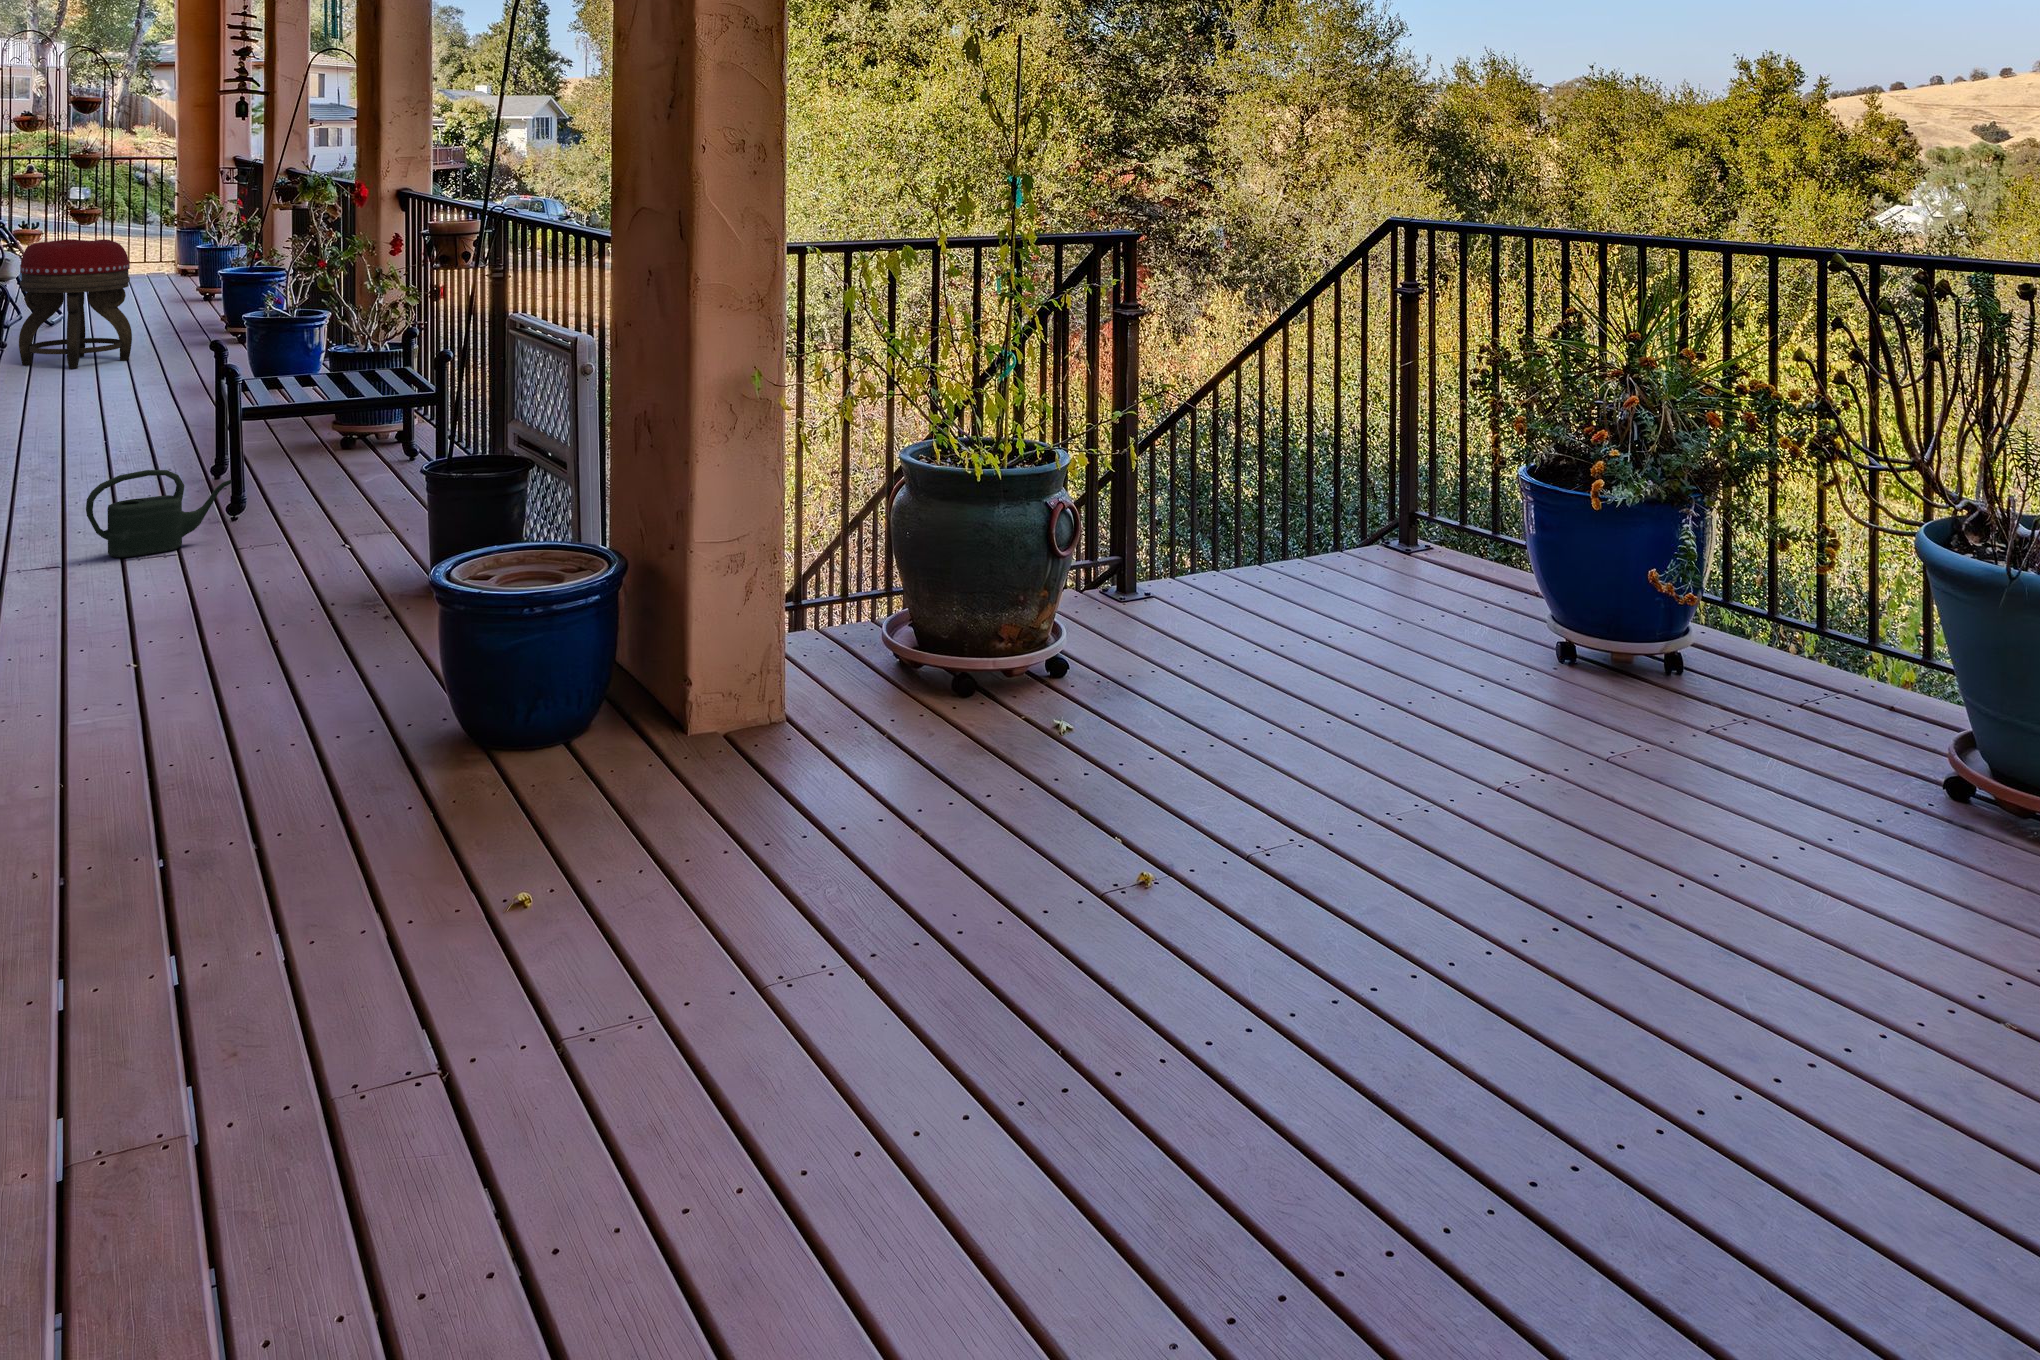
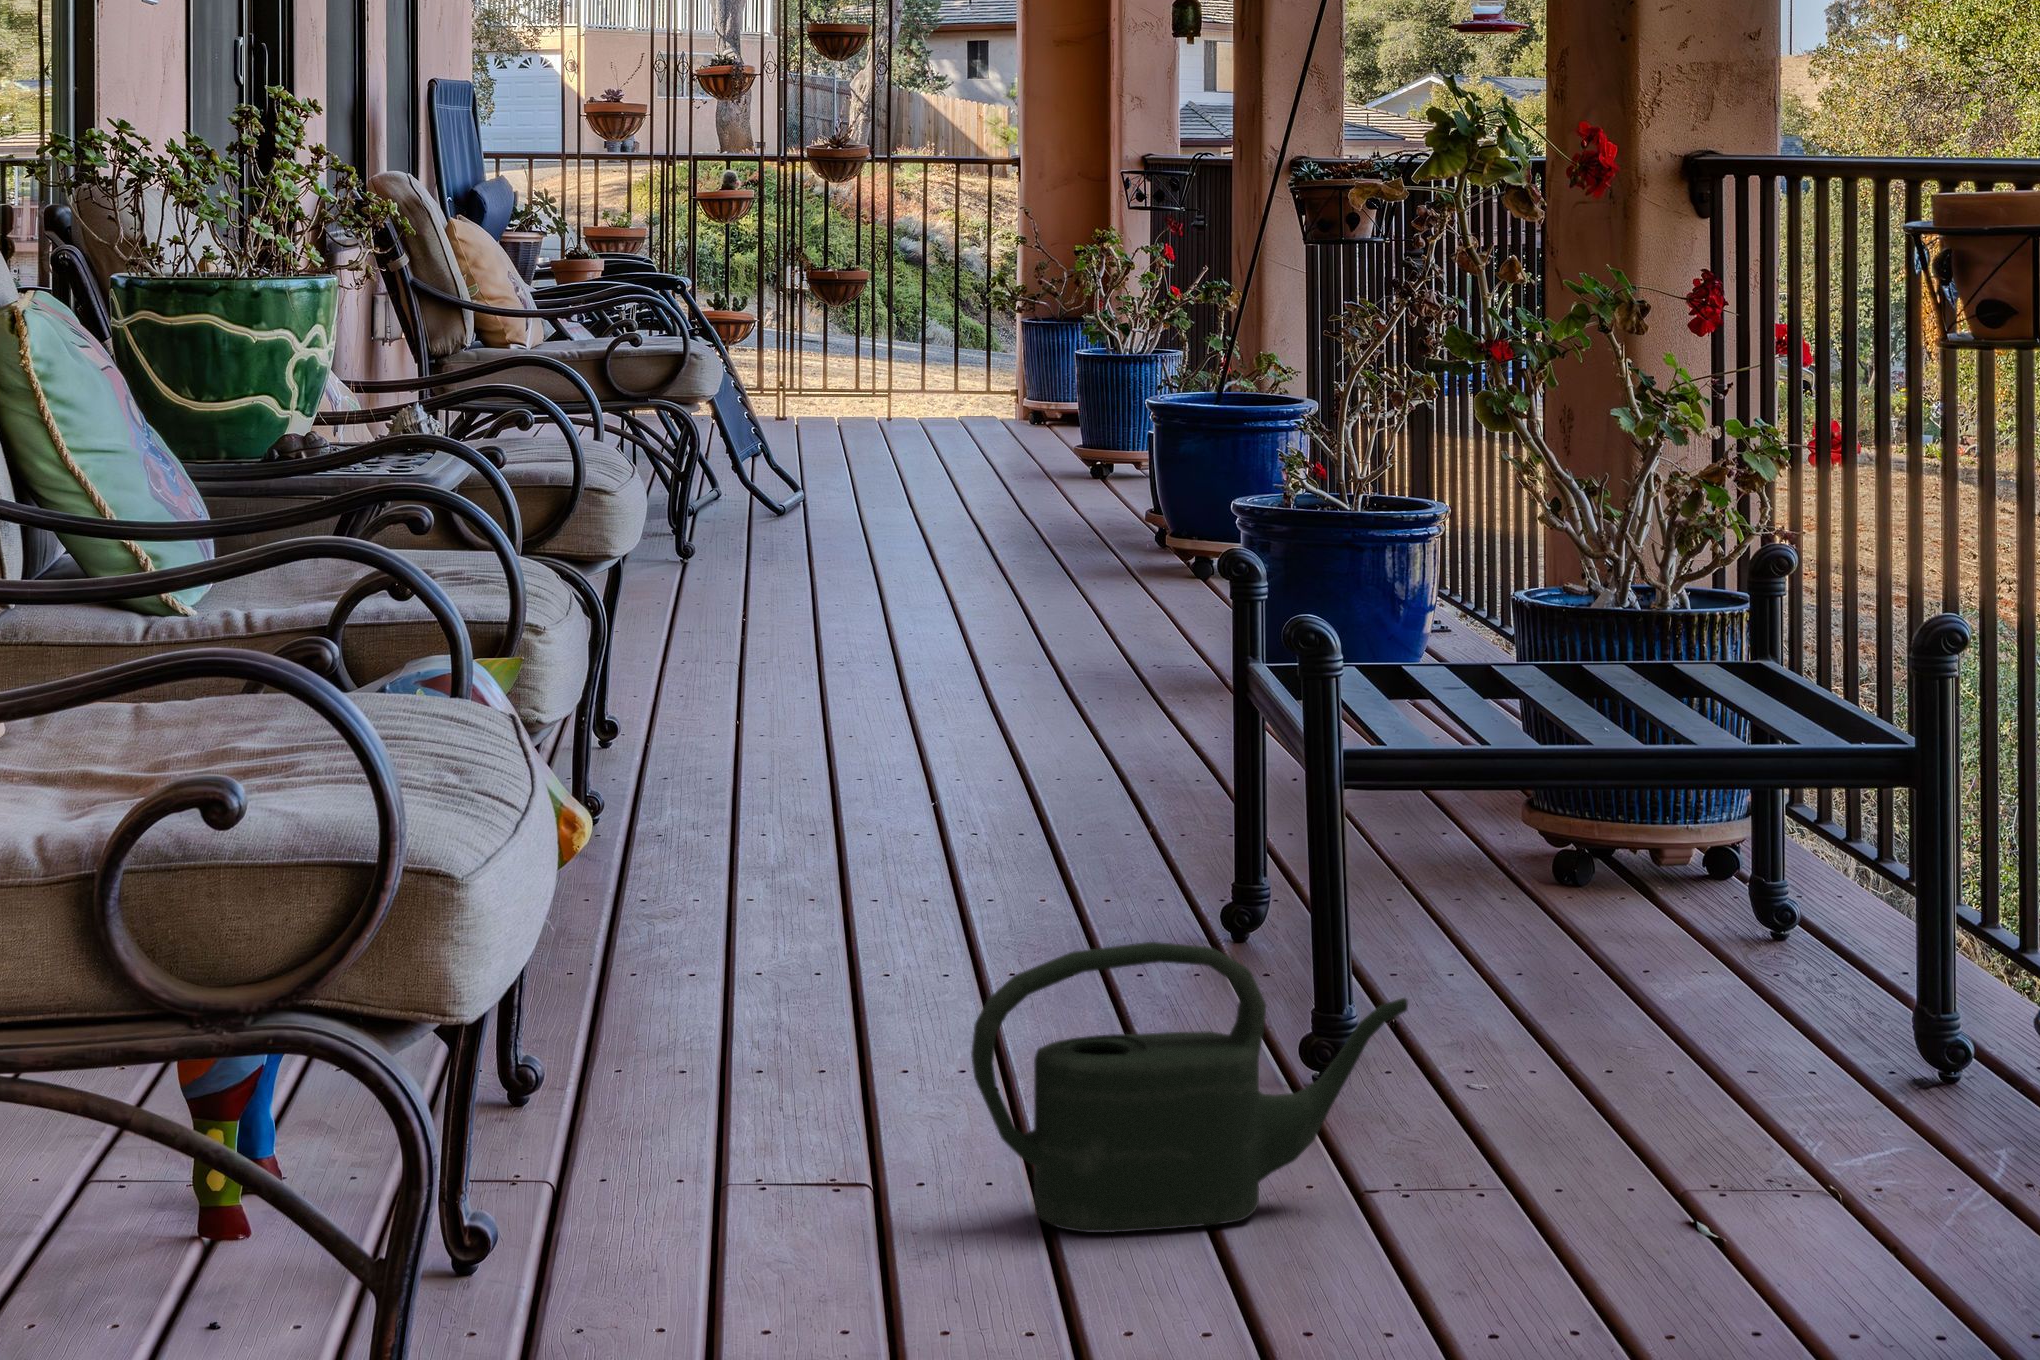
footstool: present [19,239,132,369] -> none [719,299,968,615]

